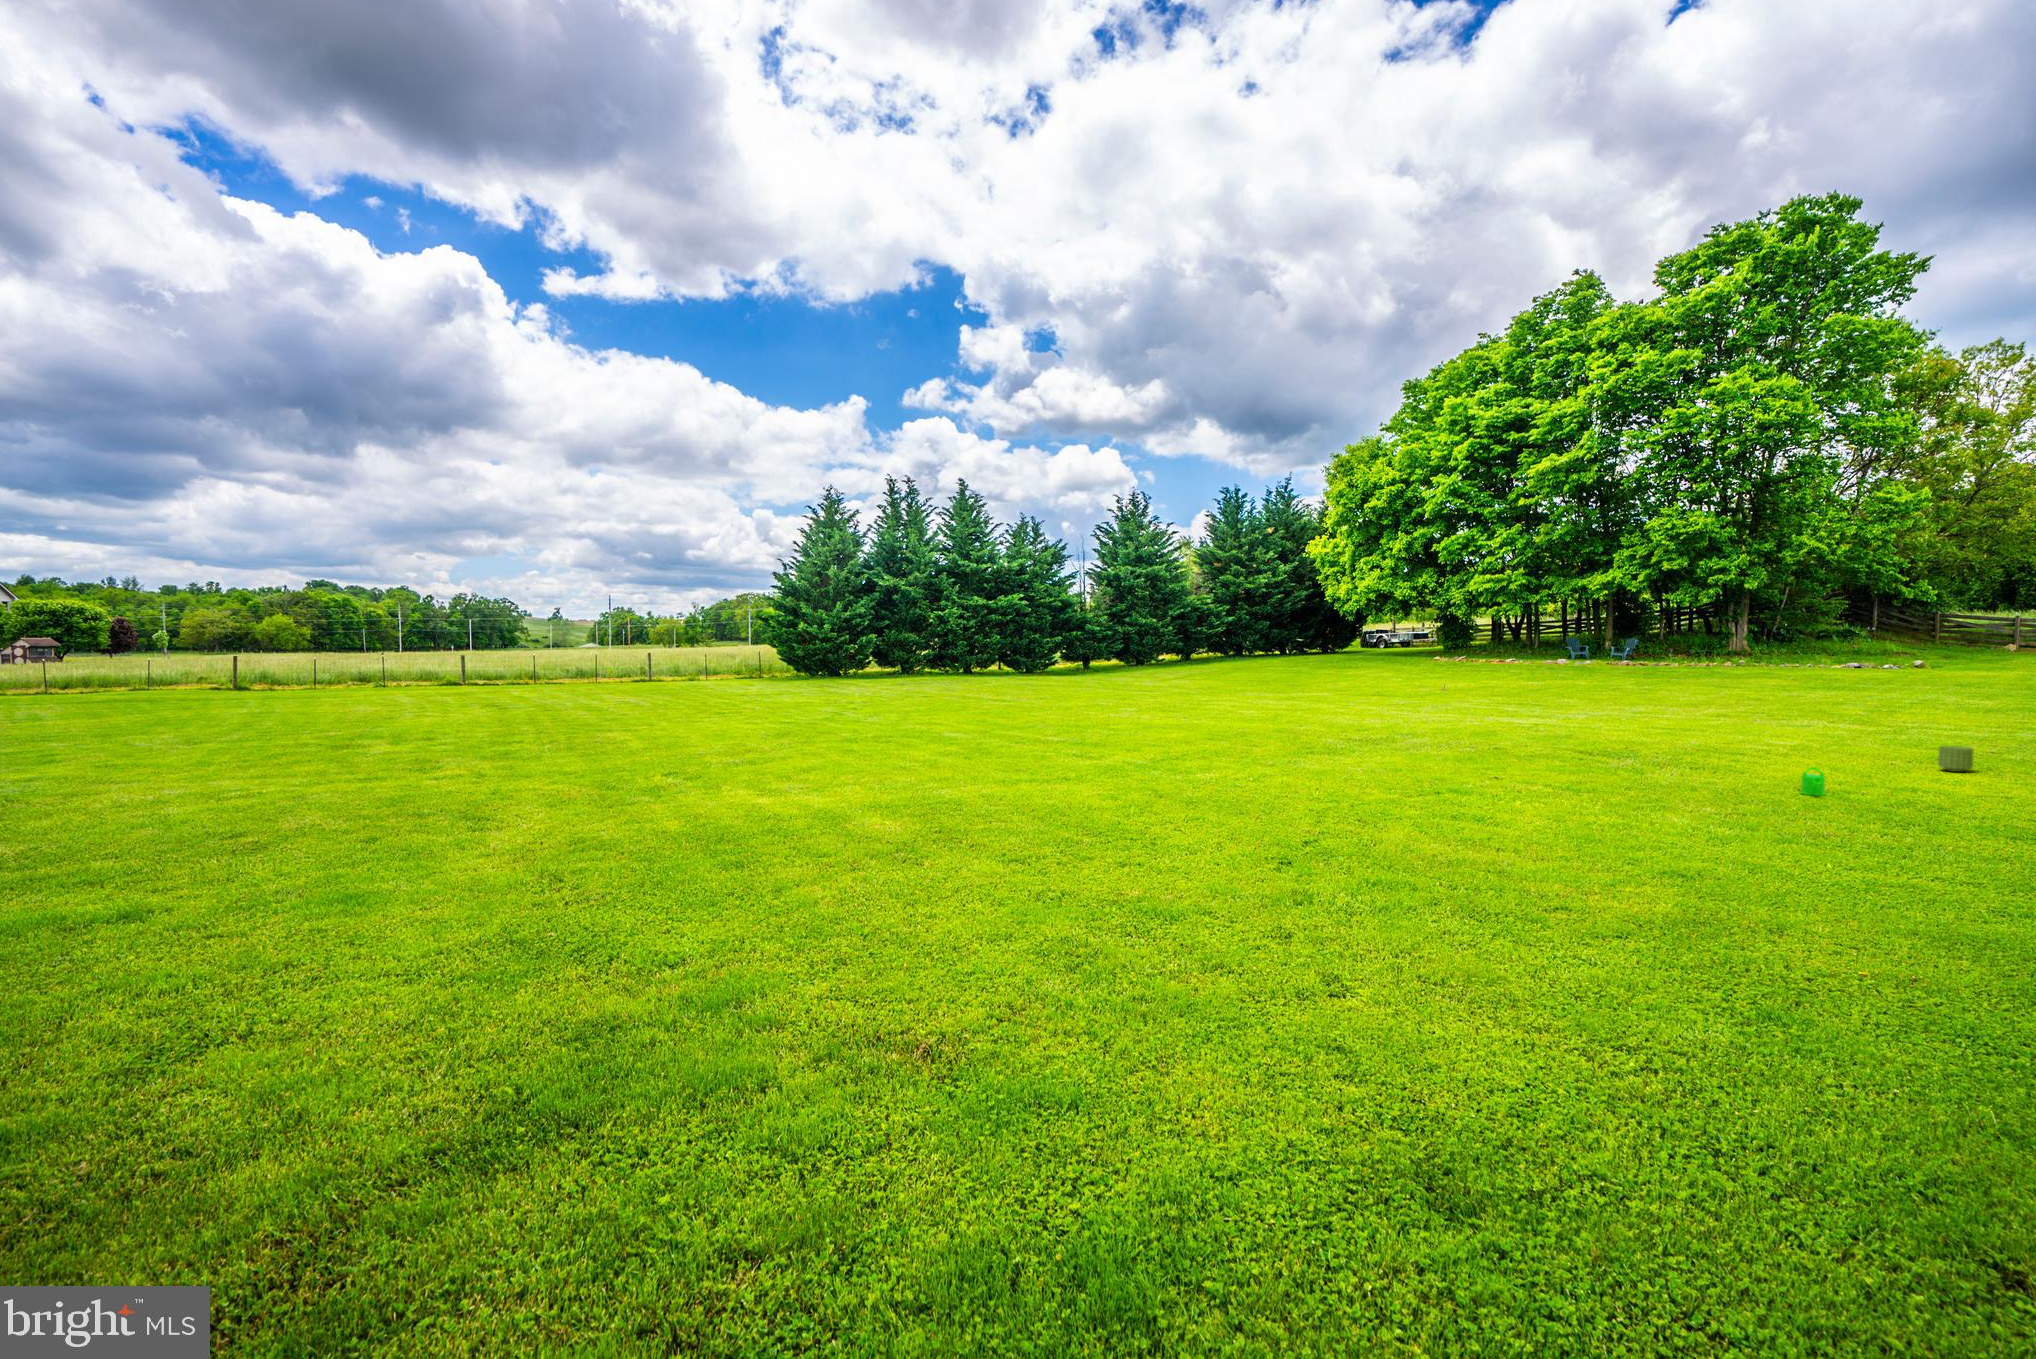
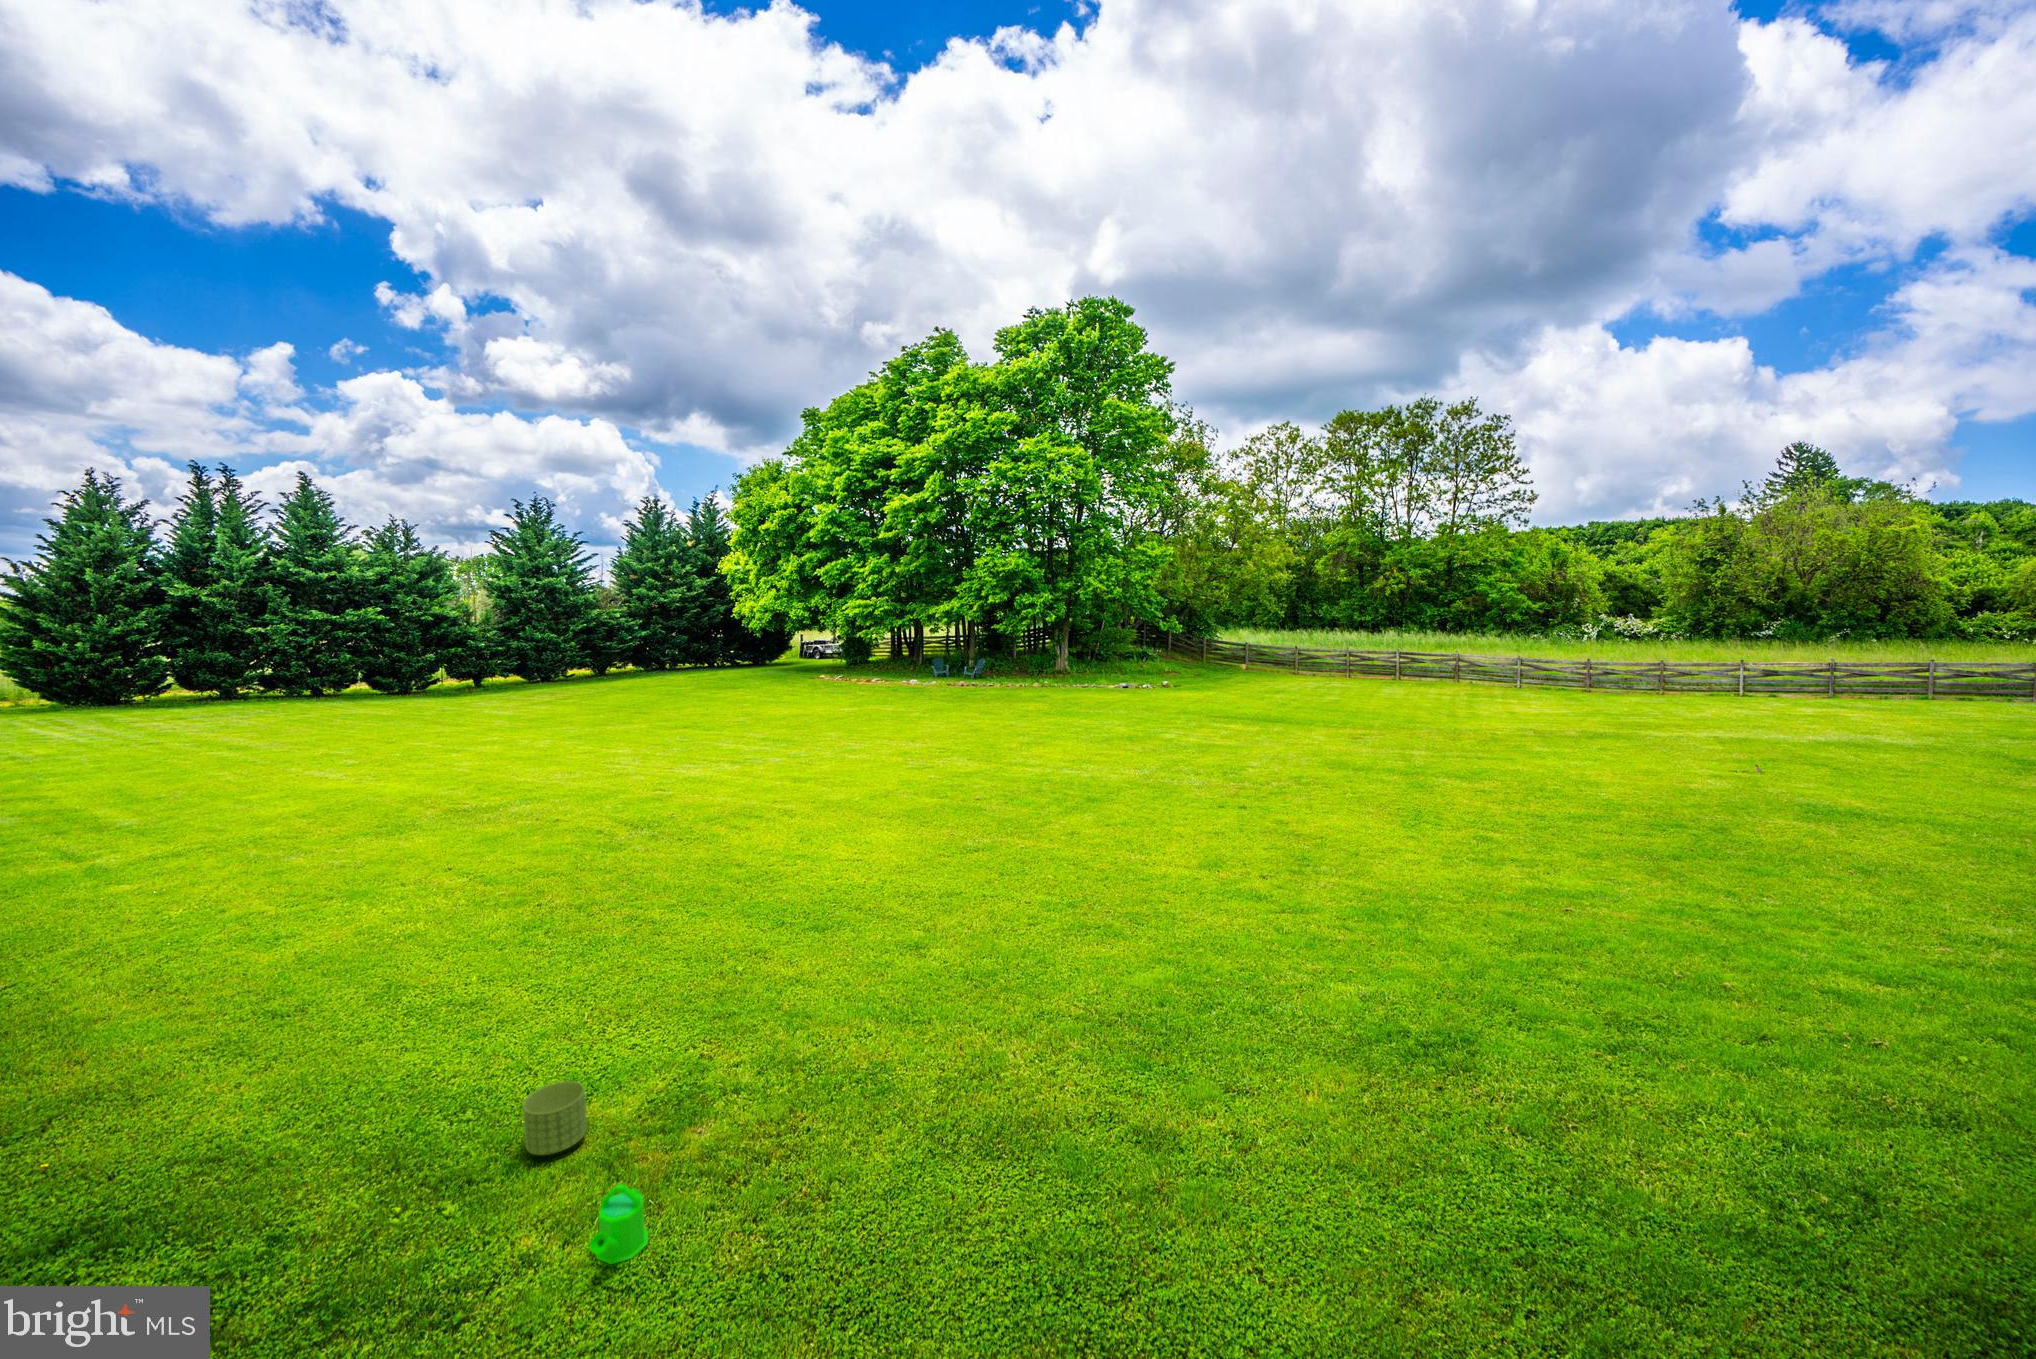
planter: present [1938,746,1973,772] -> present [523,1081,587,1155]

